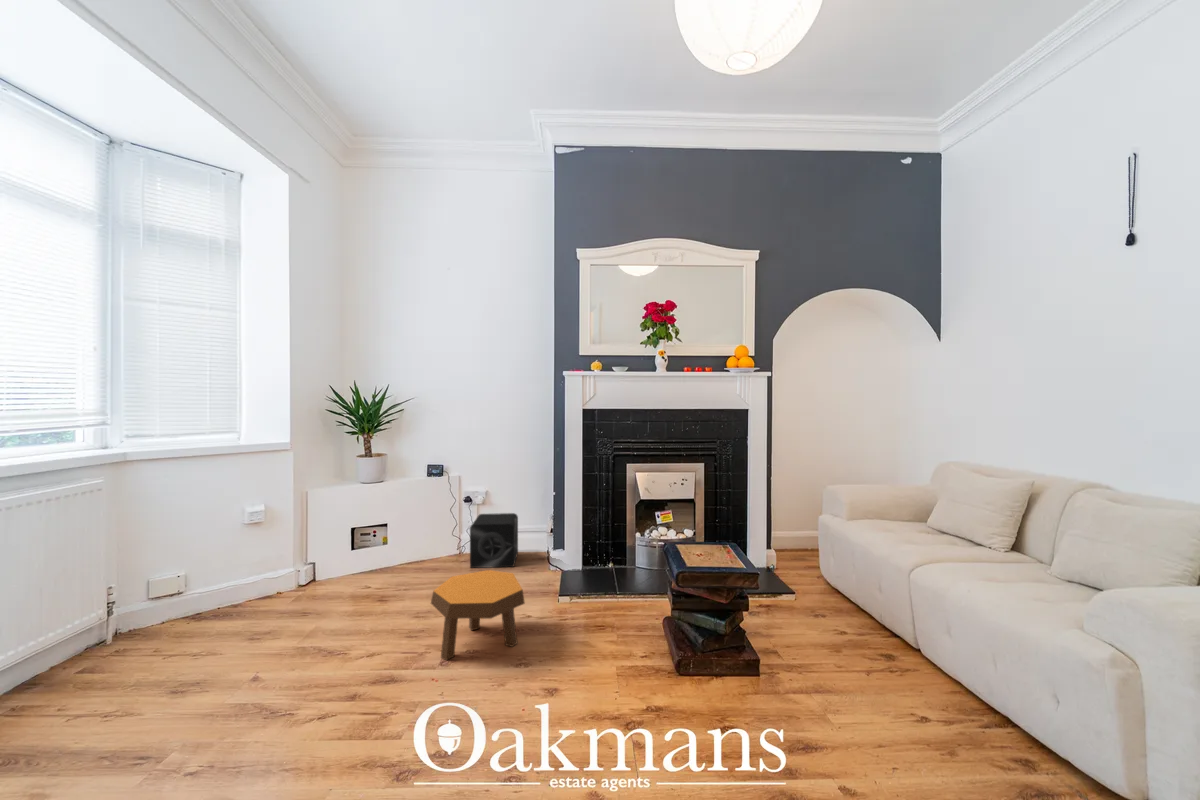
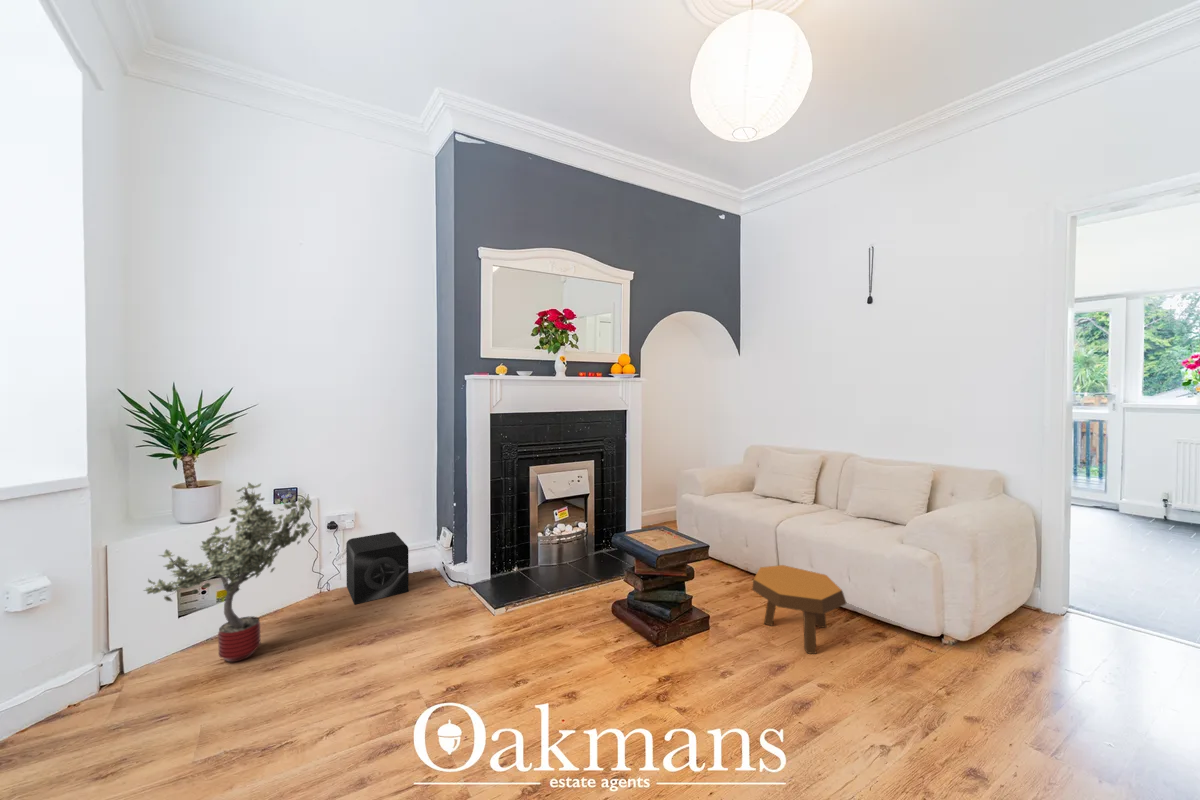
potted tree: none [317,456,433,587] -> present [144,483,312,662]
footstool: present [431,570,525,660] -> present [752,565,846,654]

